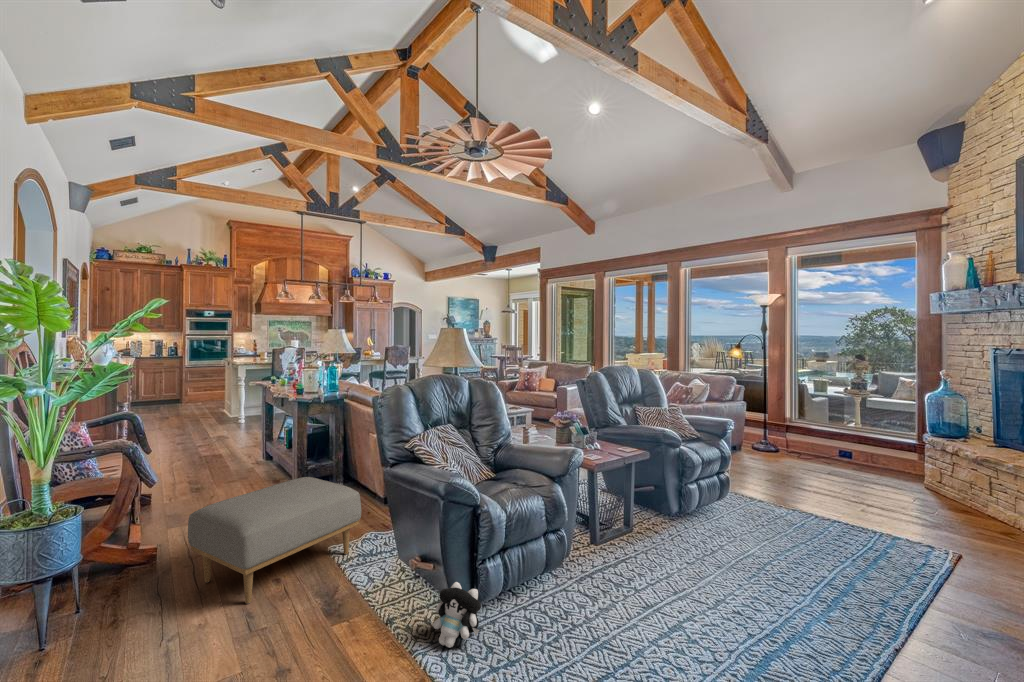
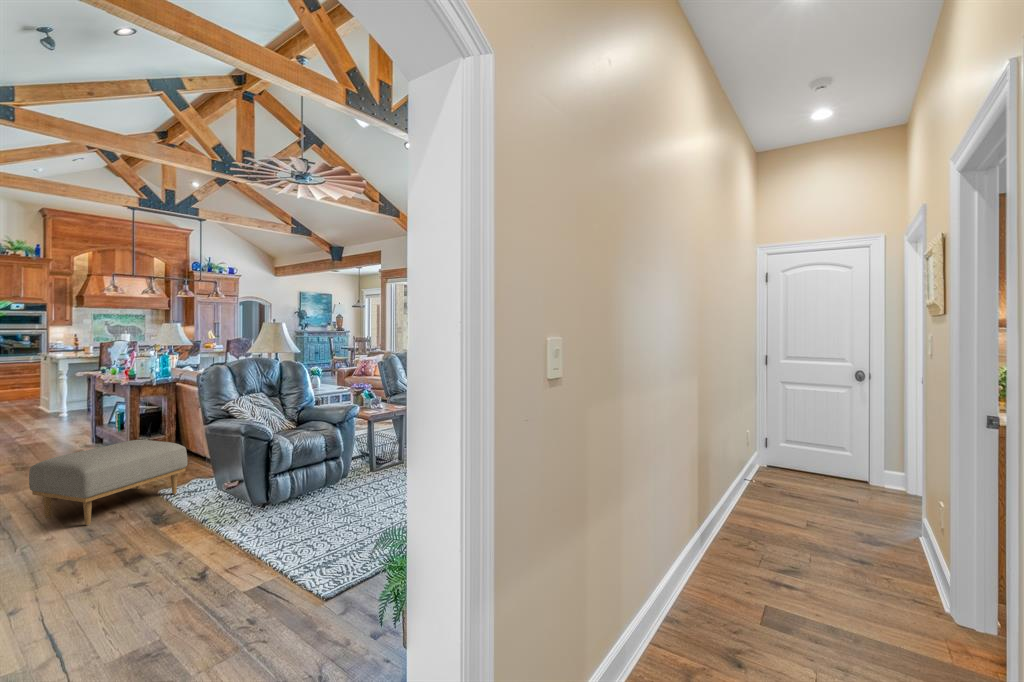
plush toy: present [433,582,481,648] -> none [236,491,272,528]

